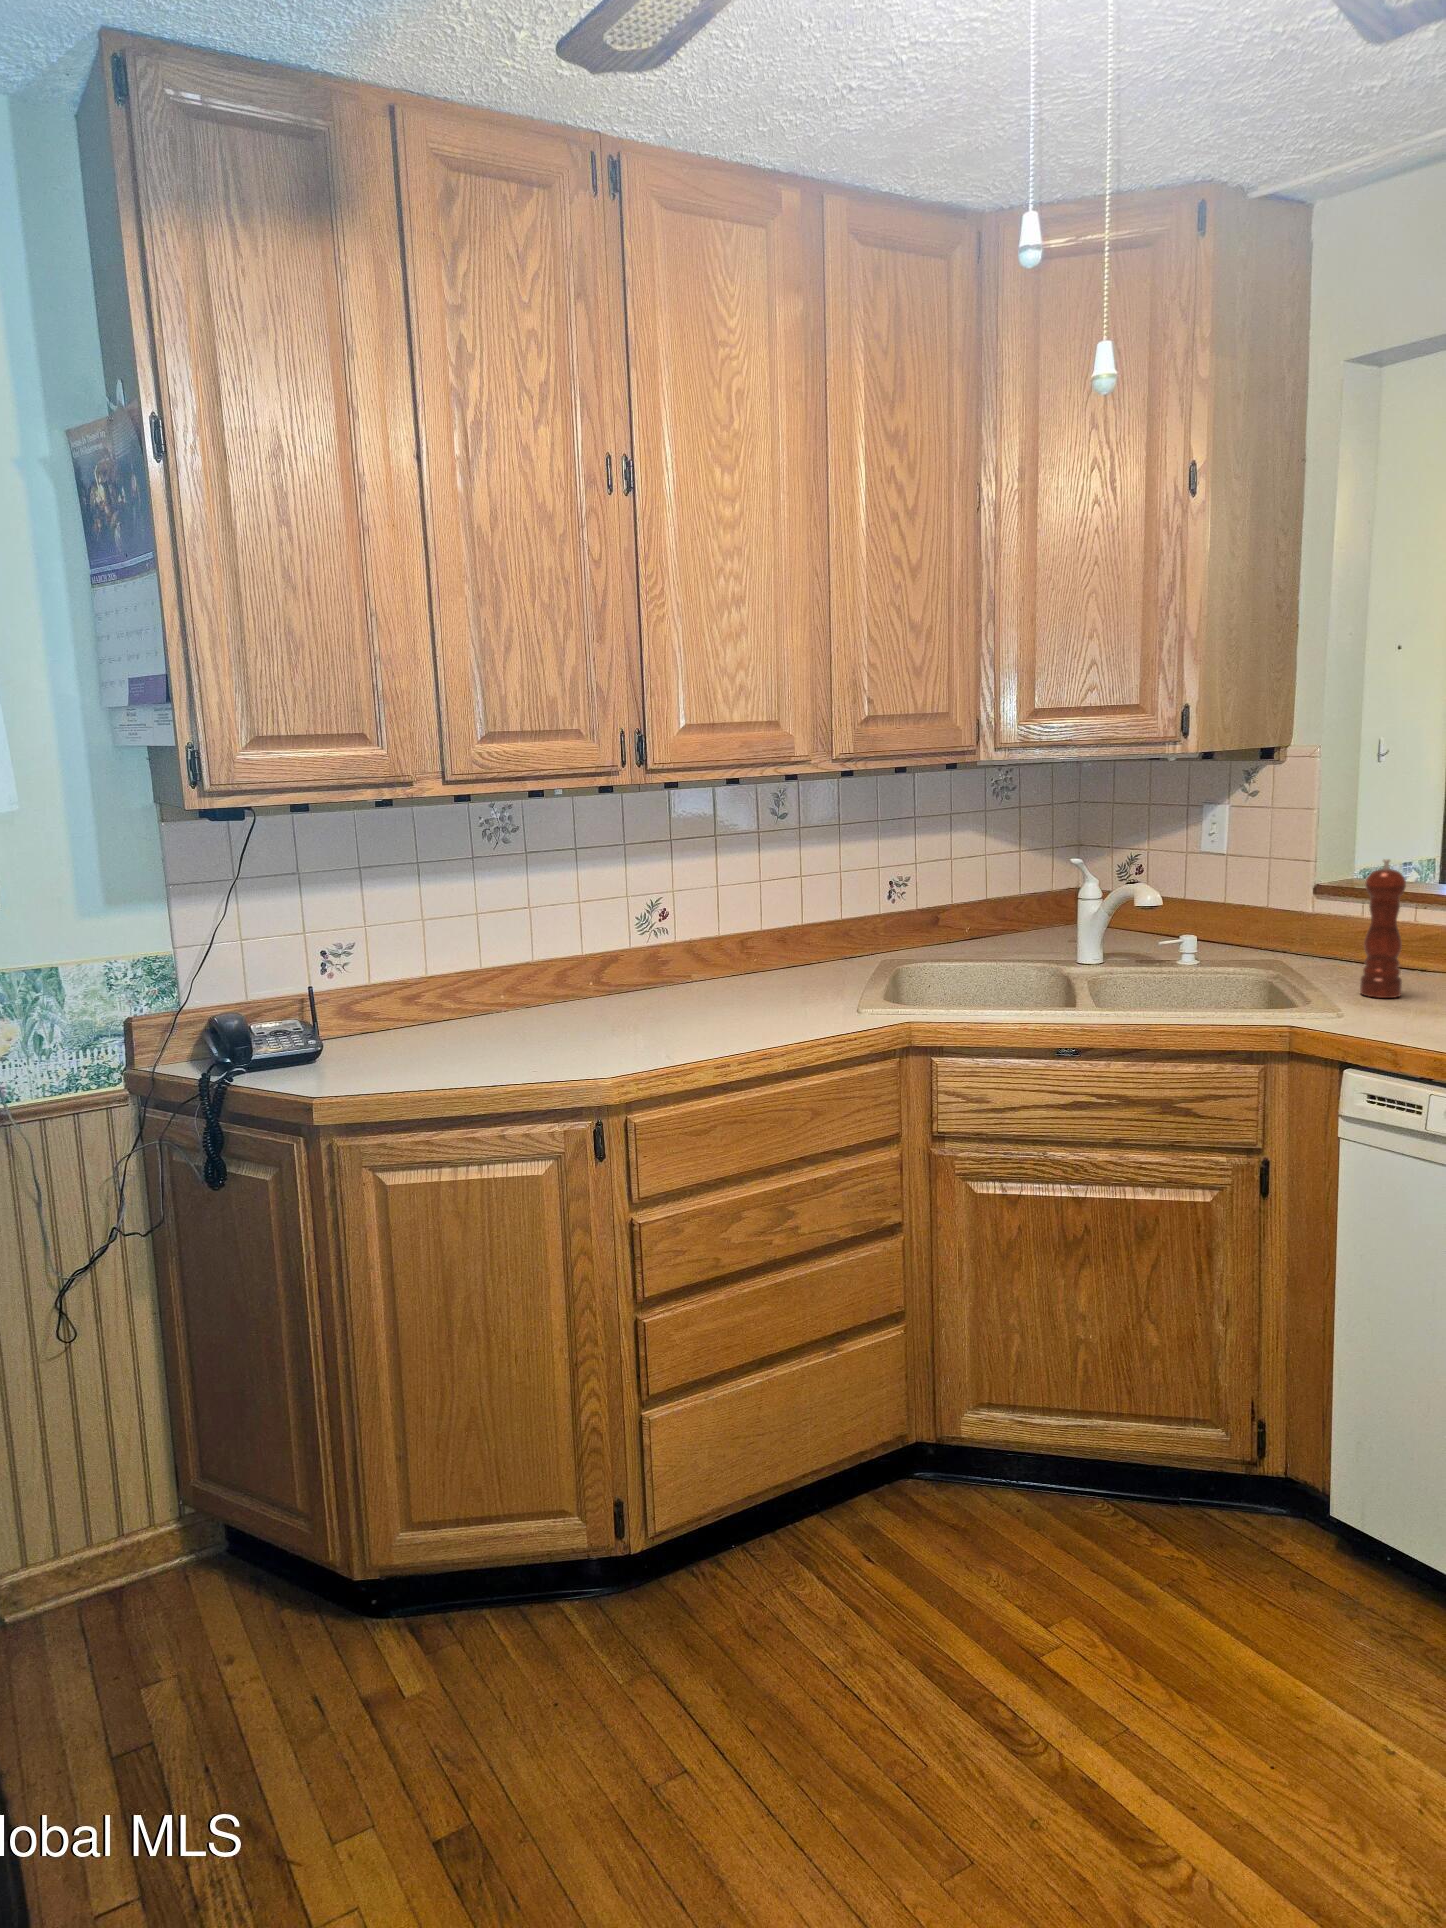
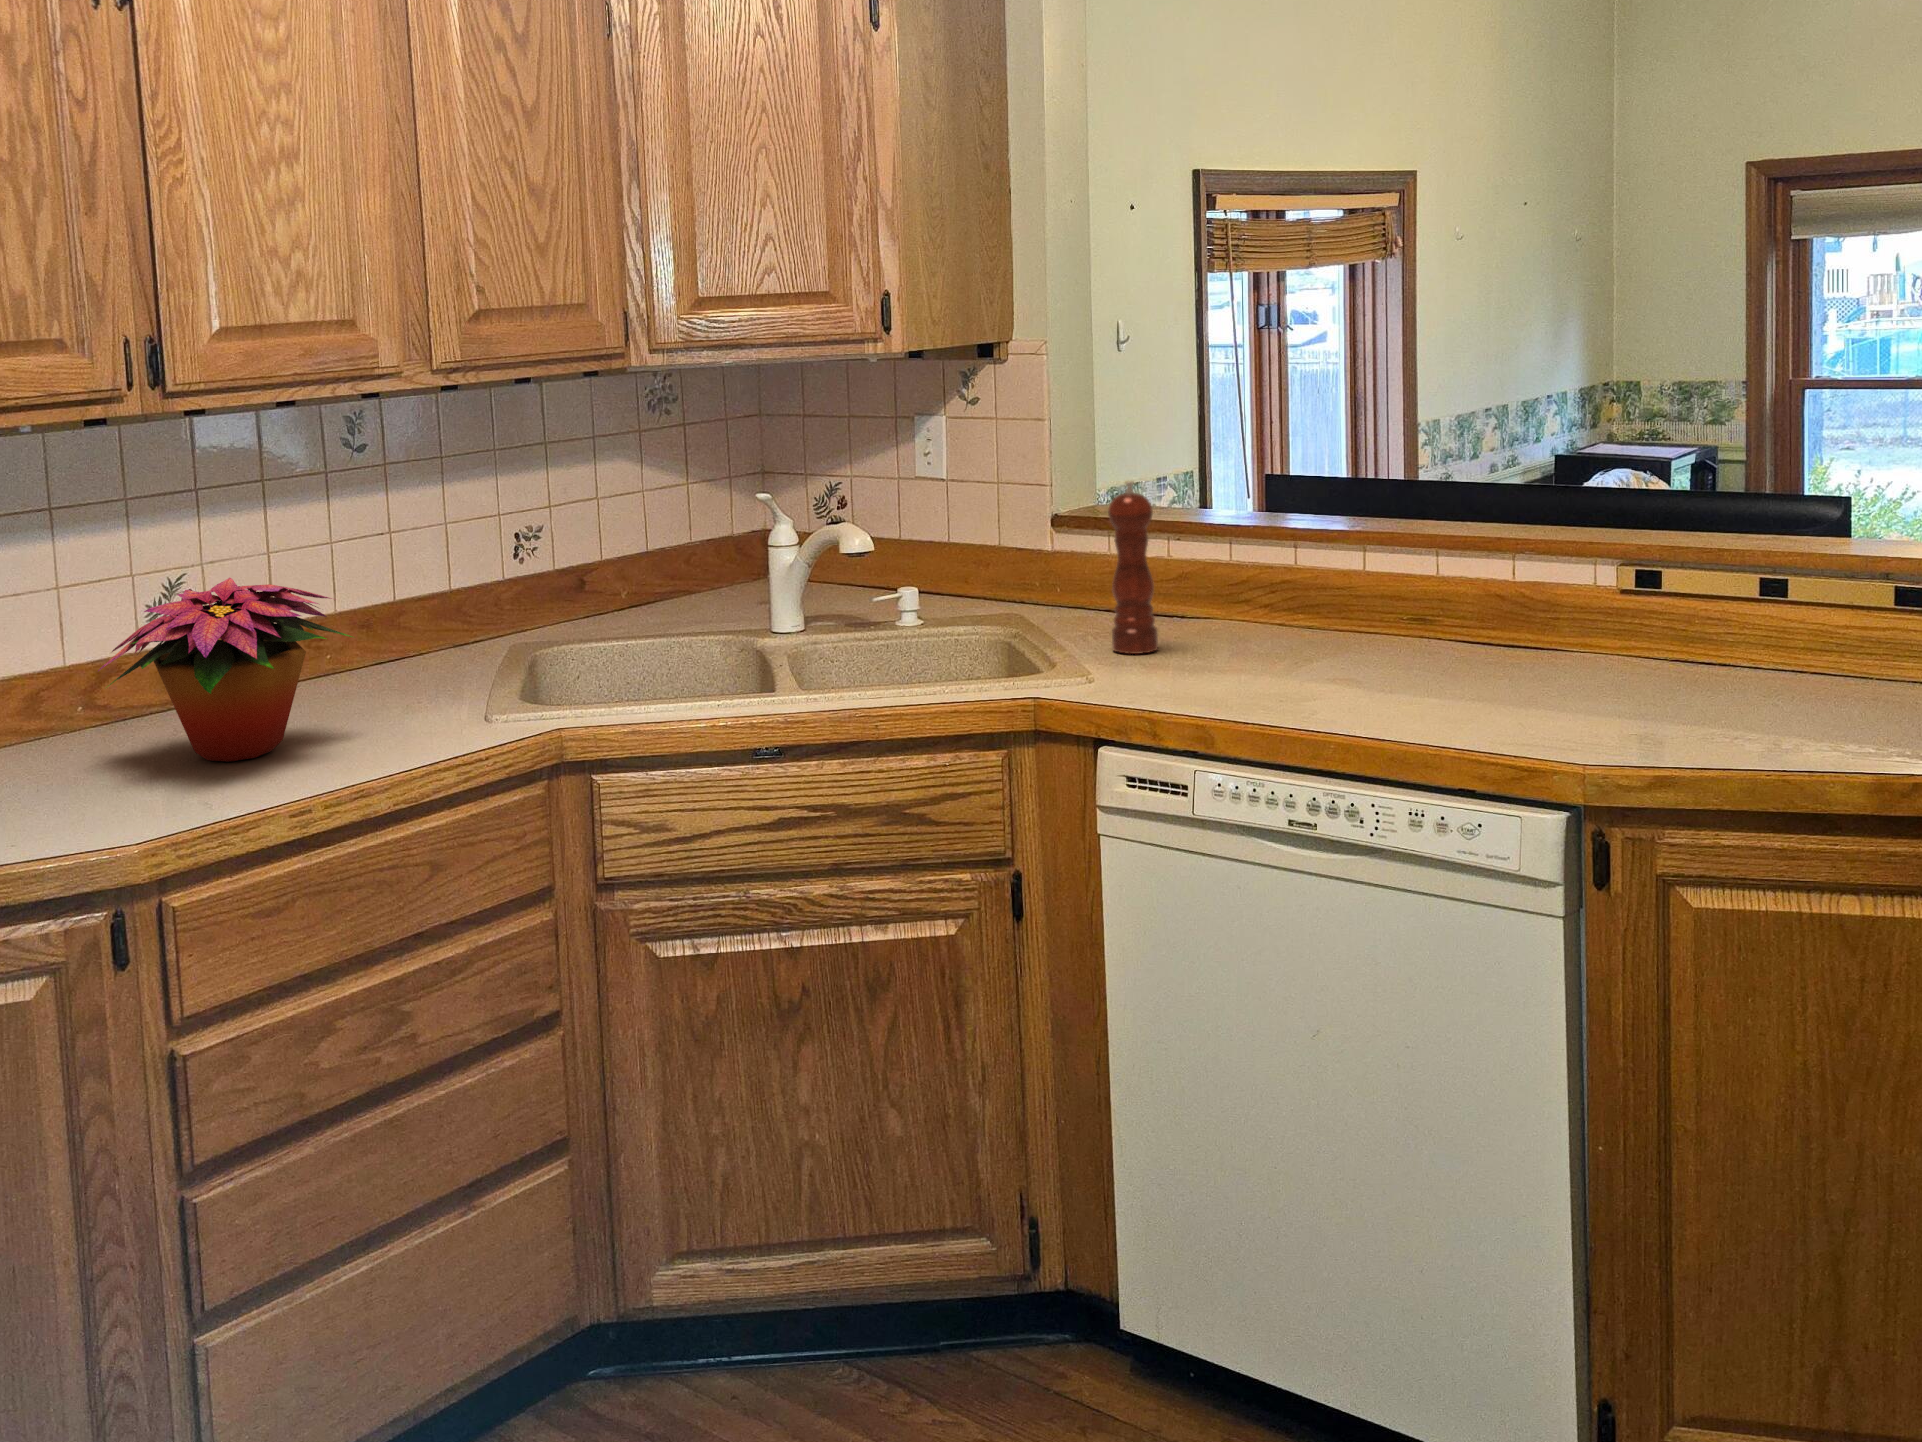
flower arrangement: none [591,896,775,1025] -> present [98,578,352,762]

